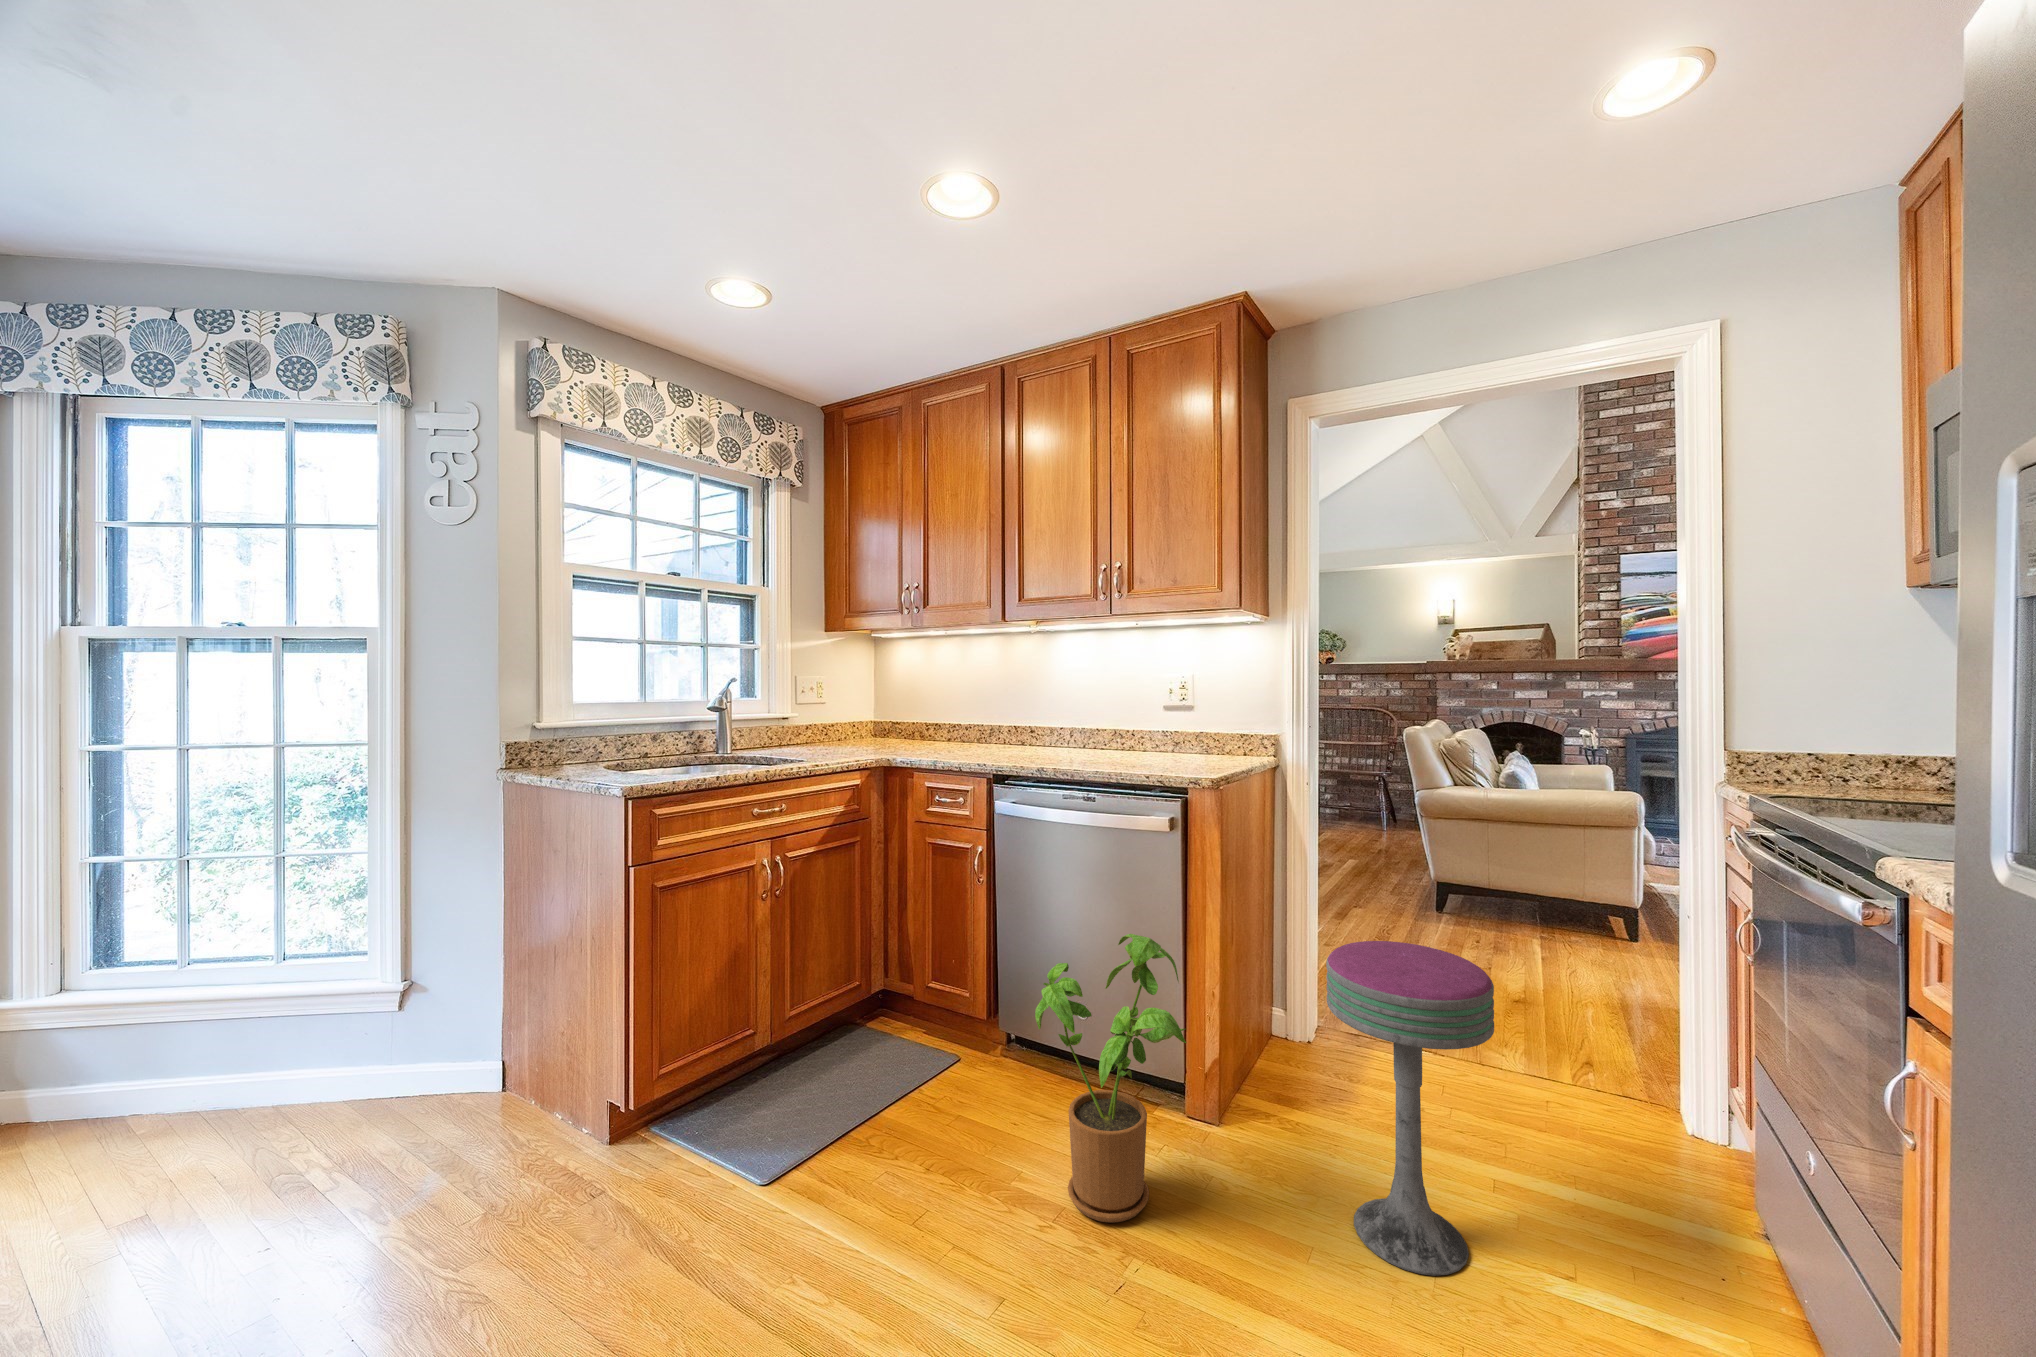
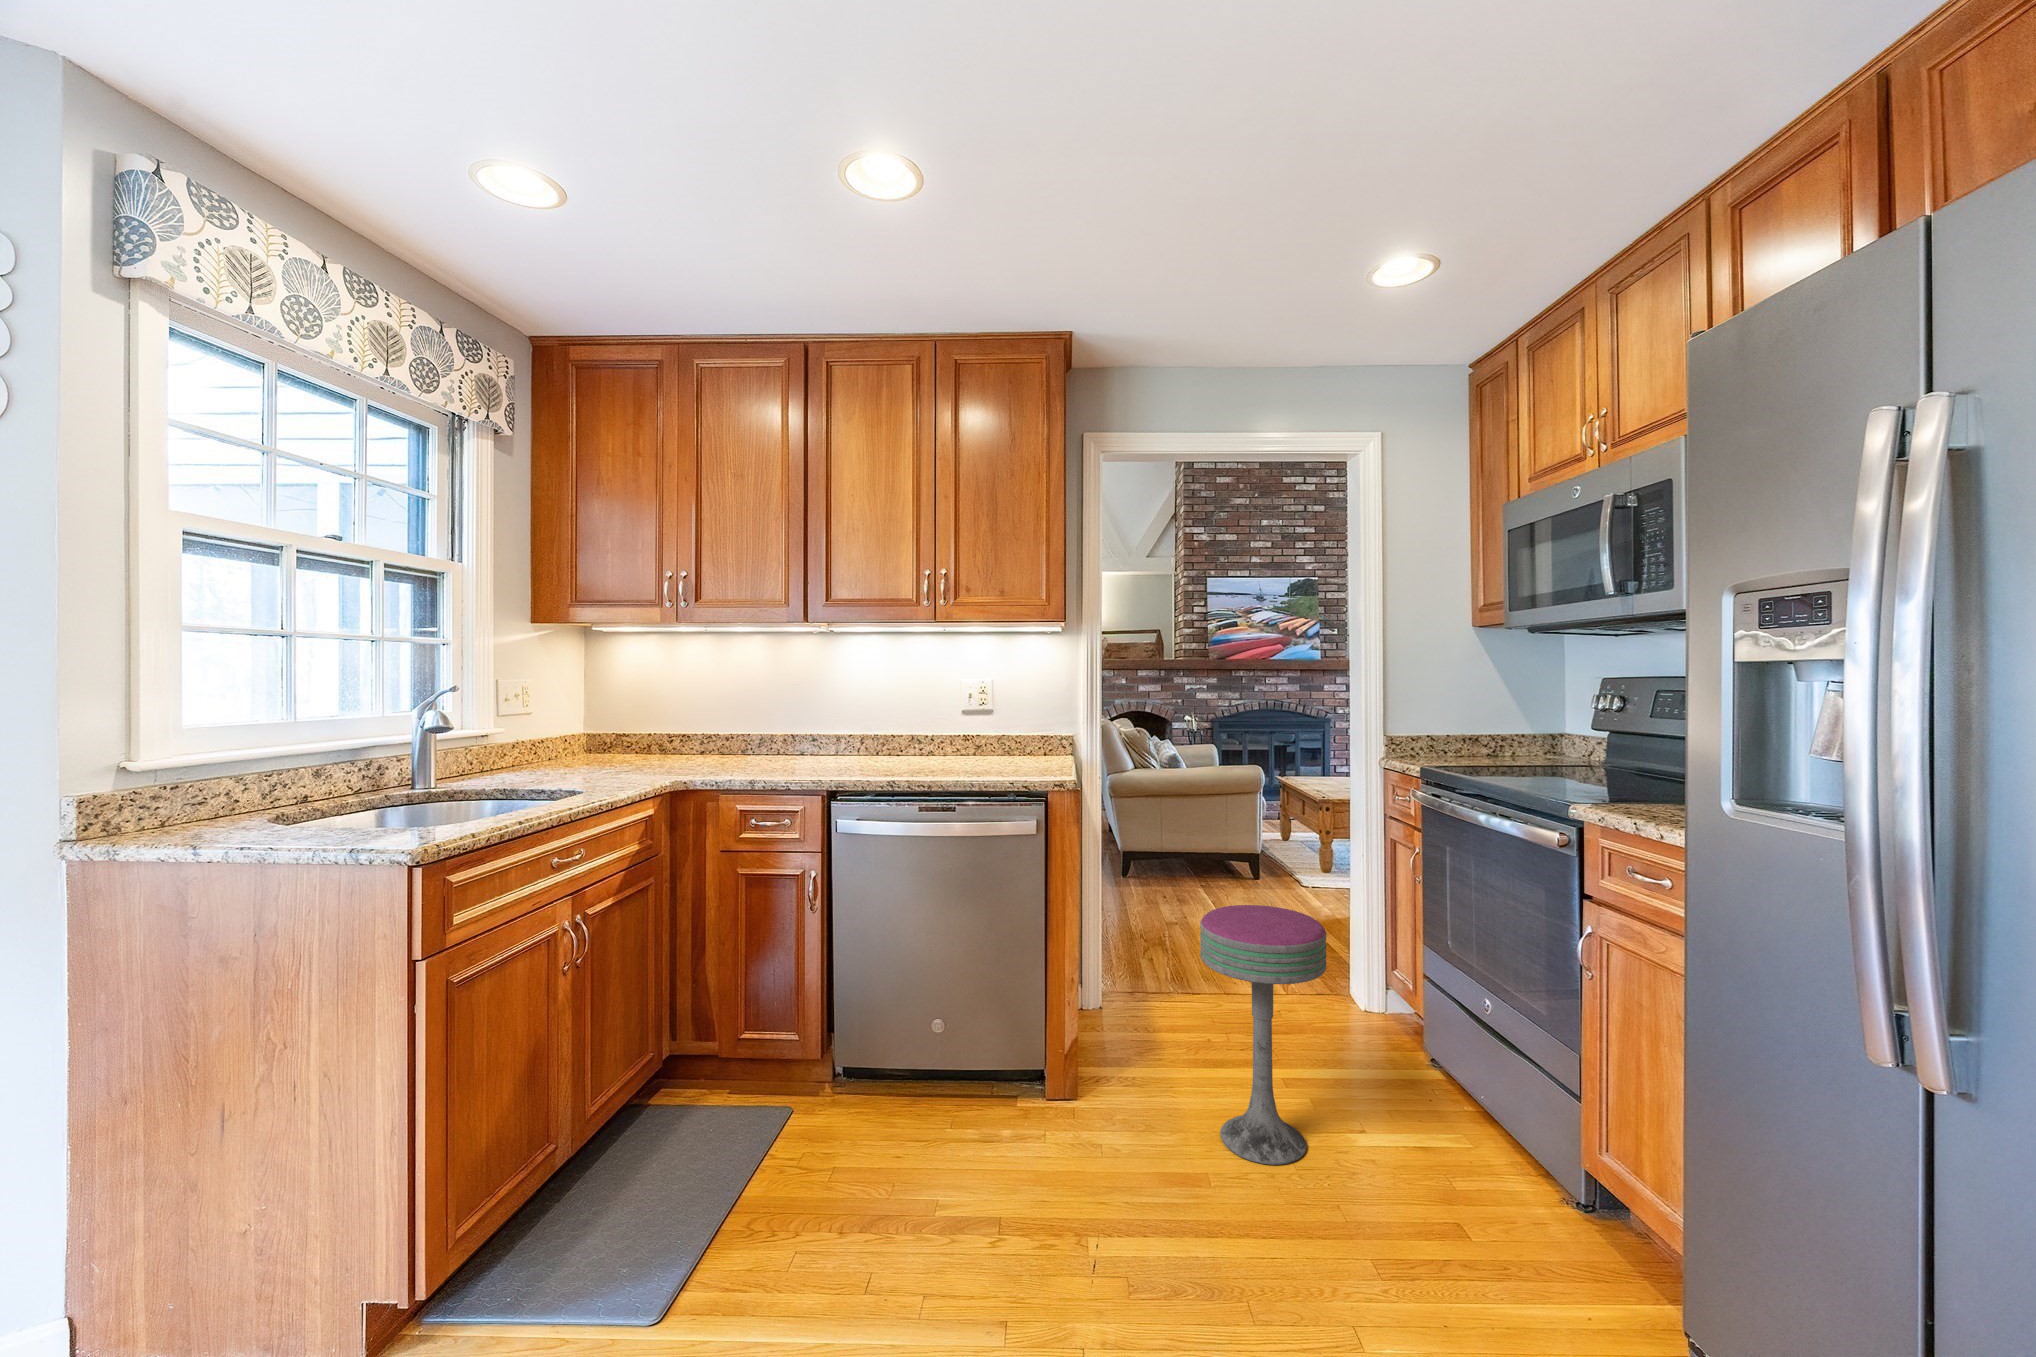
house plant: present [1035,934,1186,1223] -> none [960,935,1125,1214]

